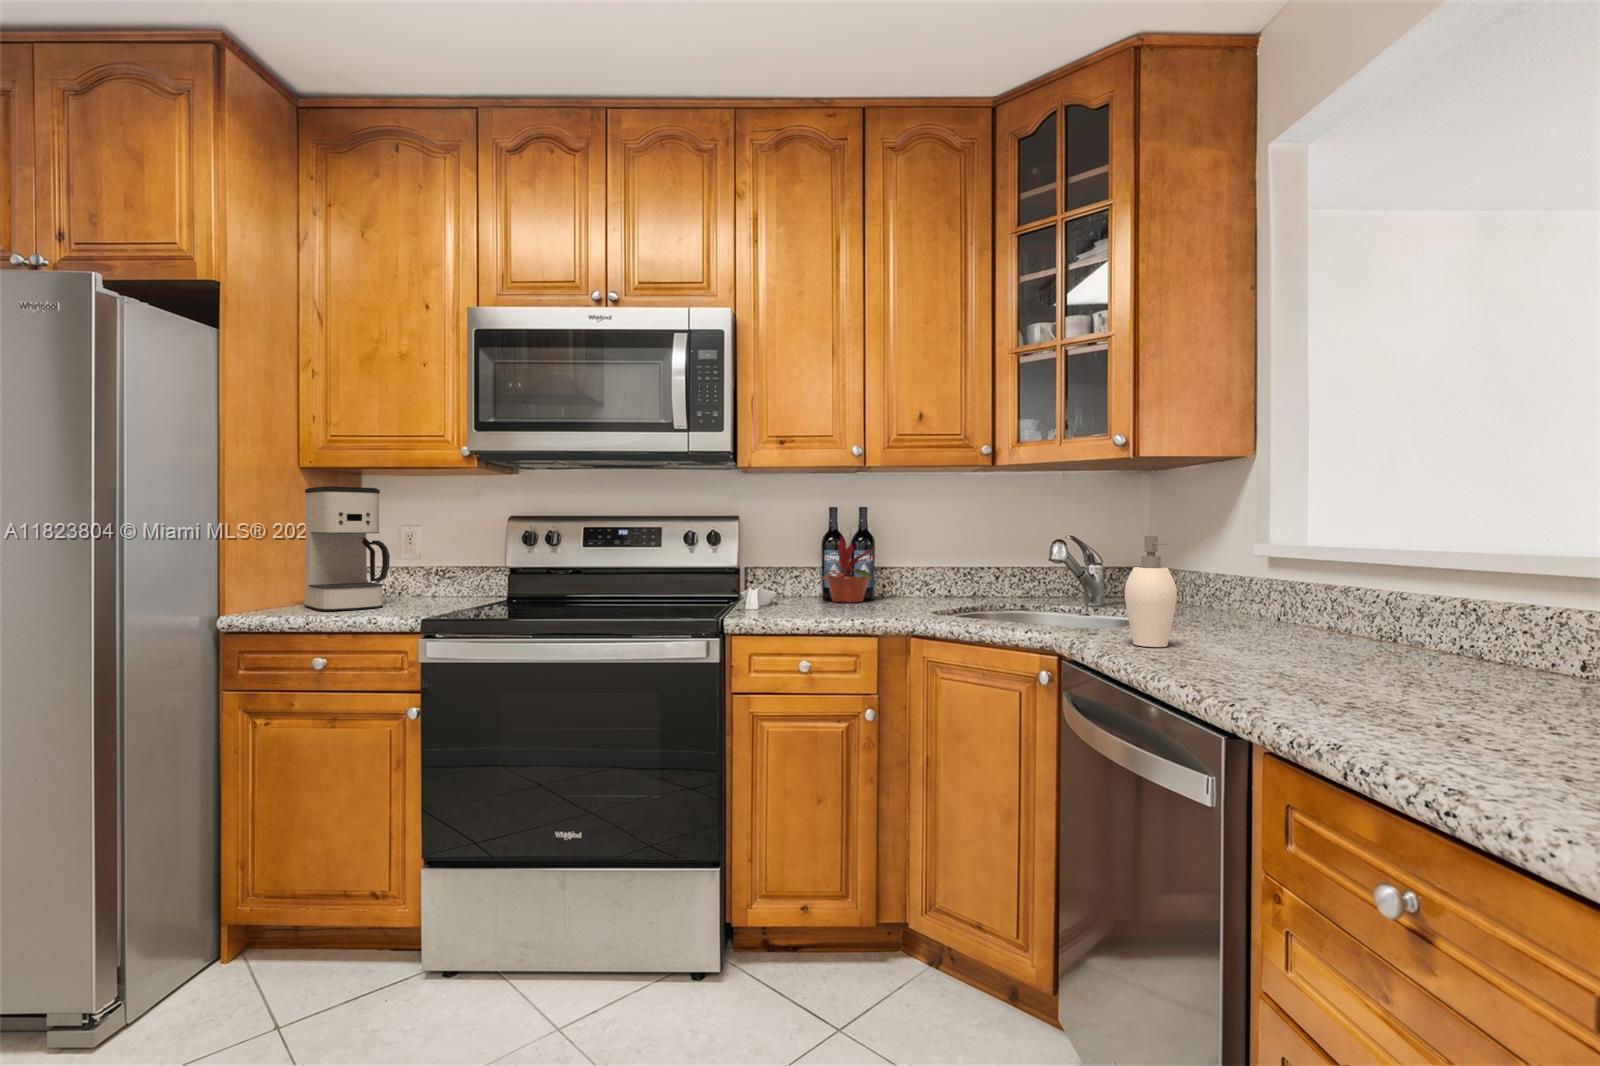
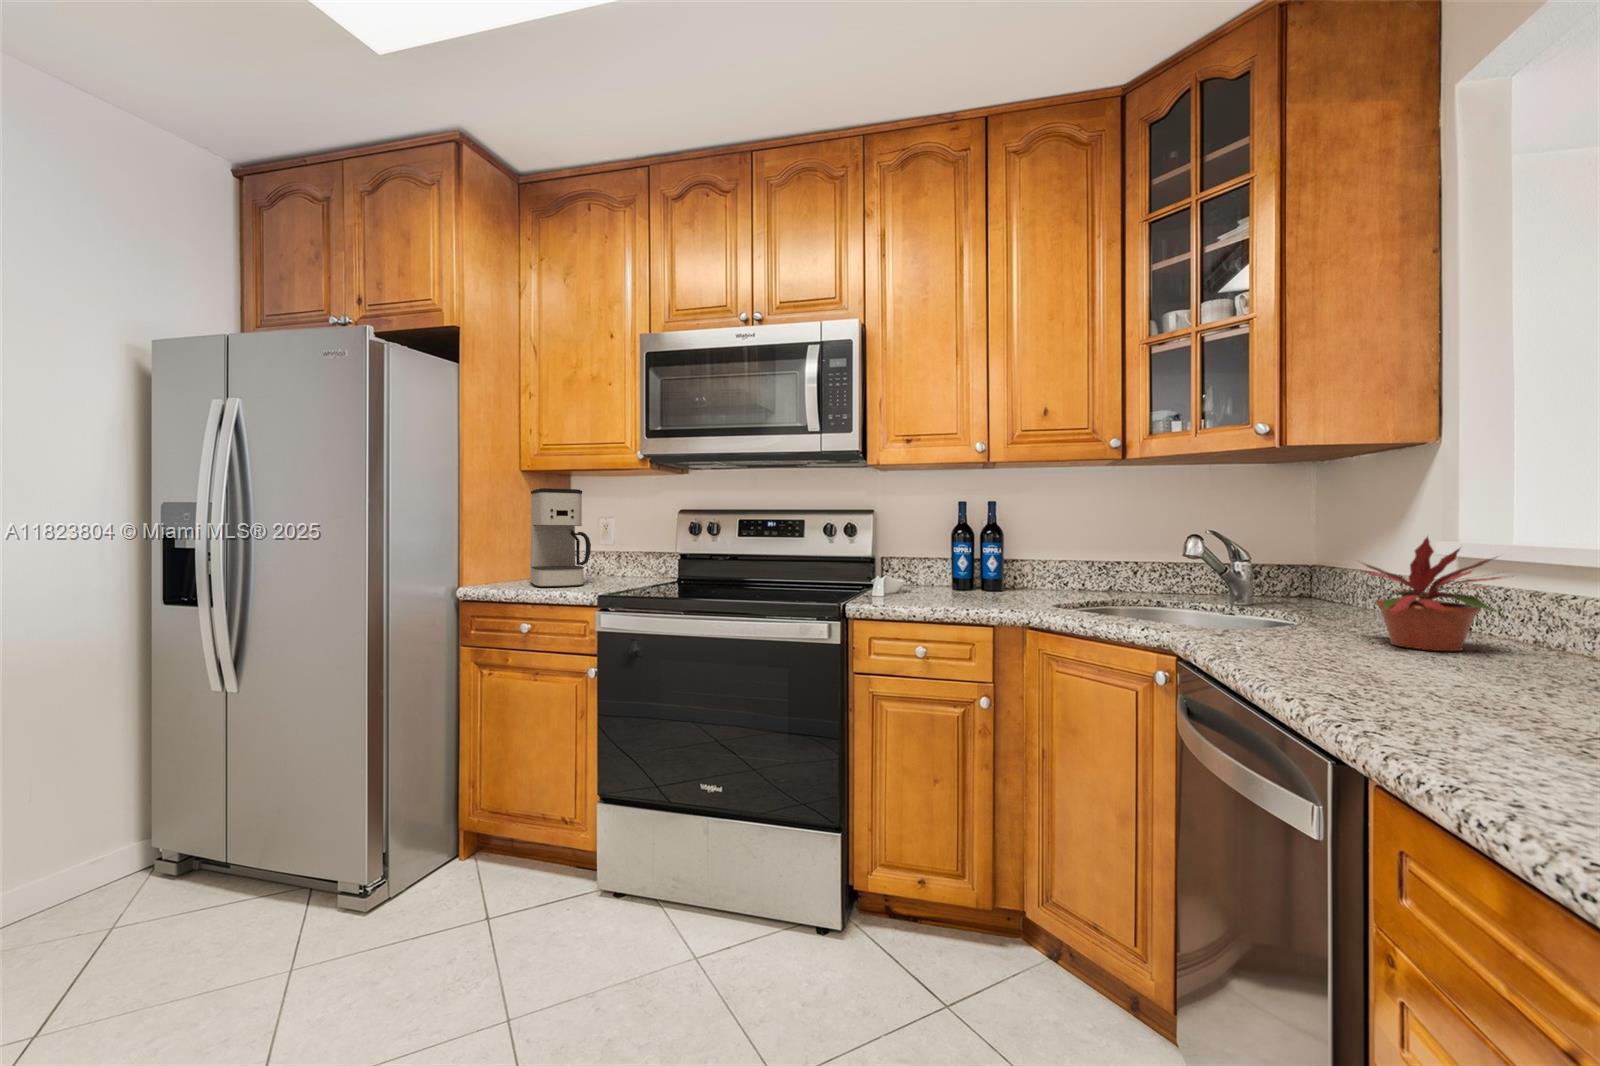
soap dispenser: present [1125,536,1177,647] -> none [1246,528,1311,652]
potted plant: present [822,537,873,602] -> present [1360,537,1502,651]

